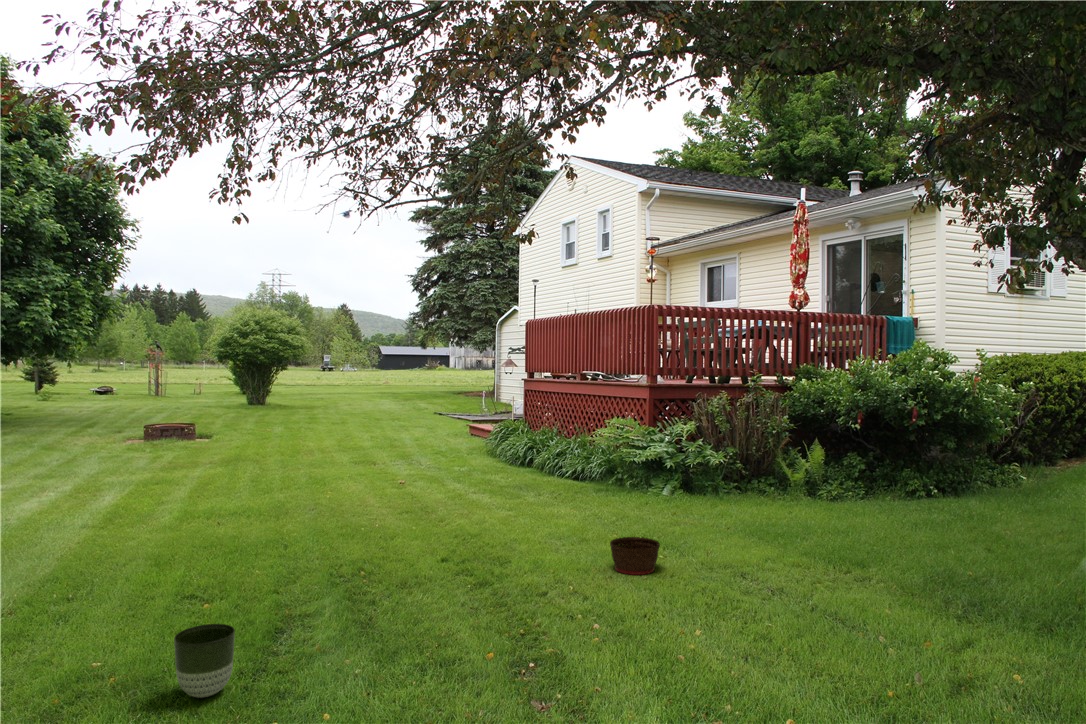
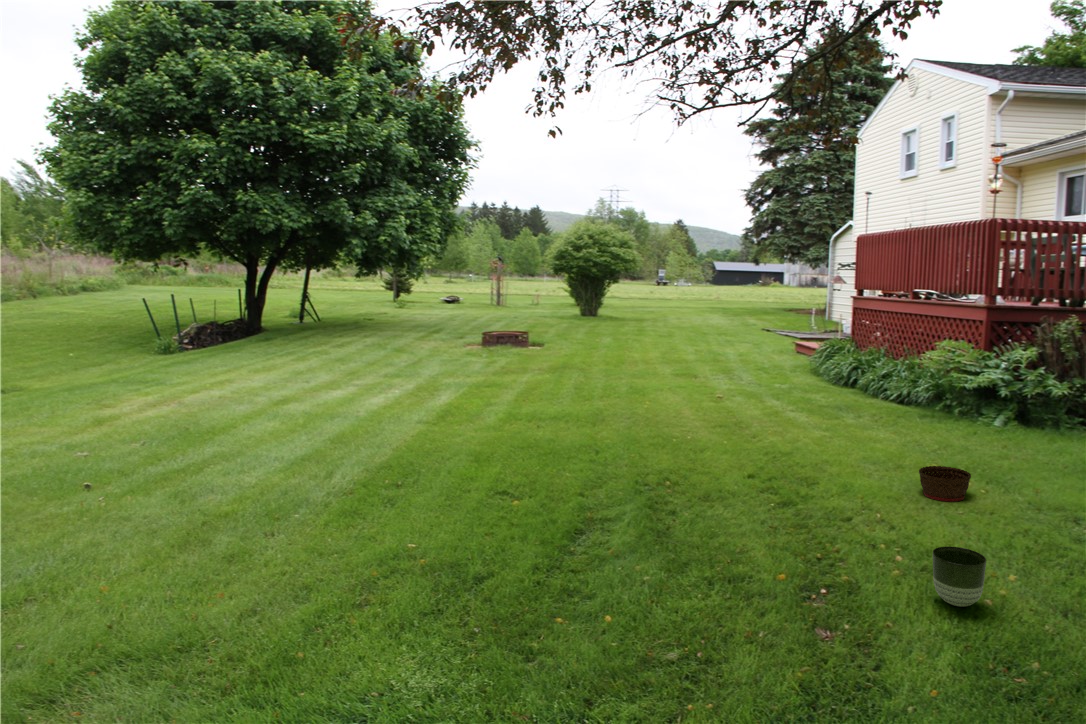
planter: present [174,624,235,698] -> present [933,546,986,607]

